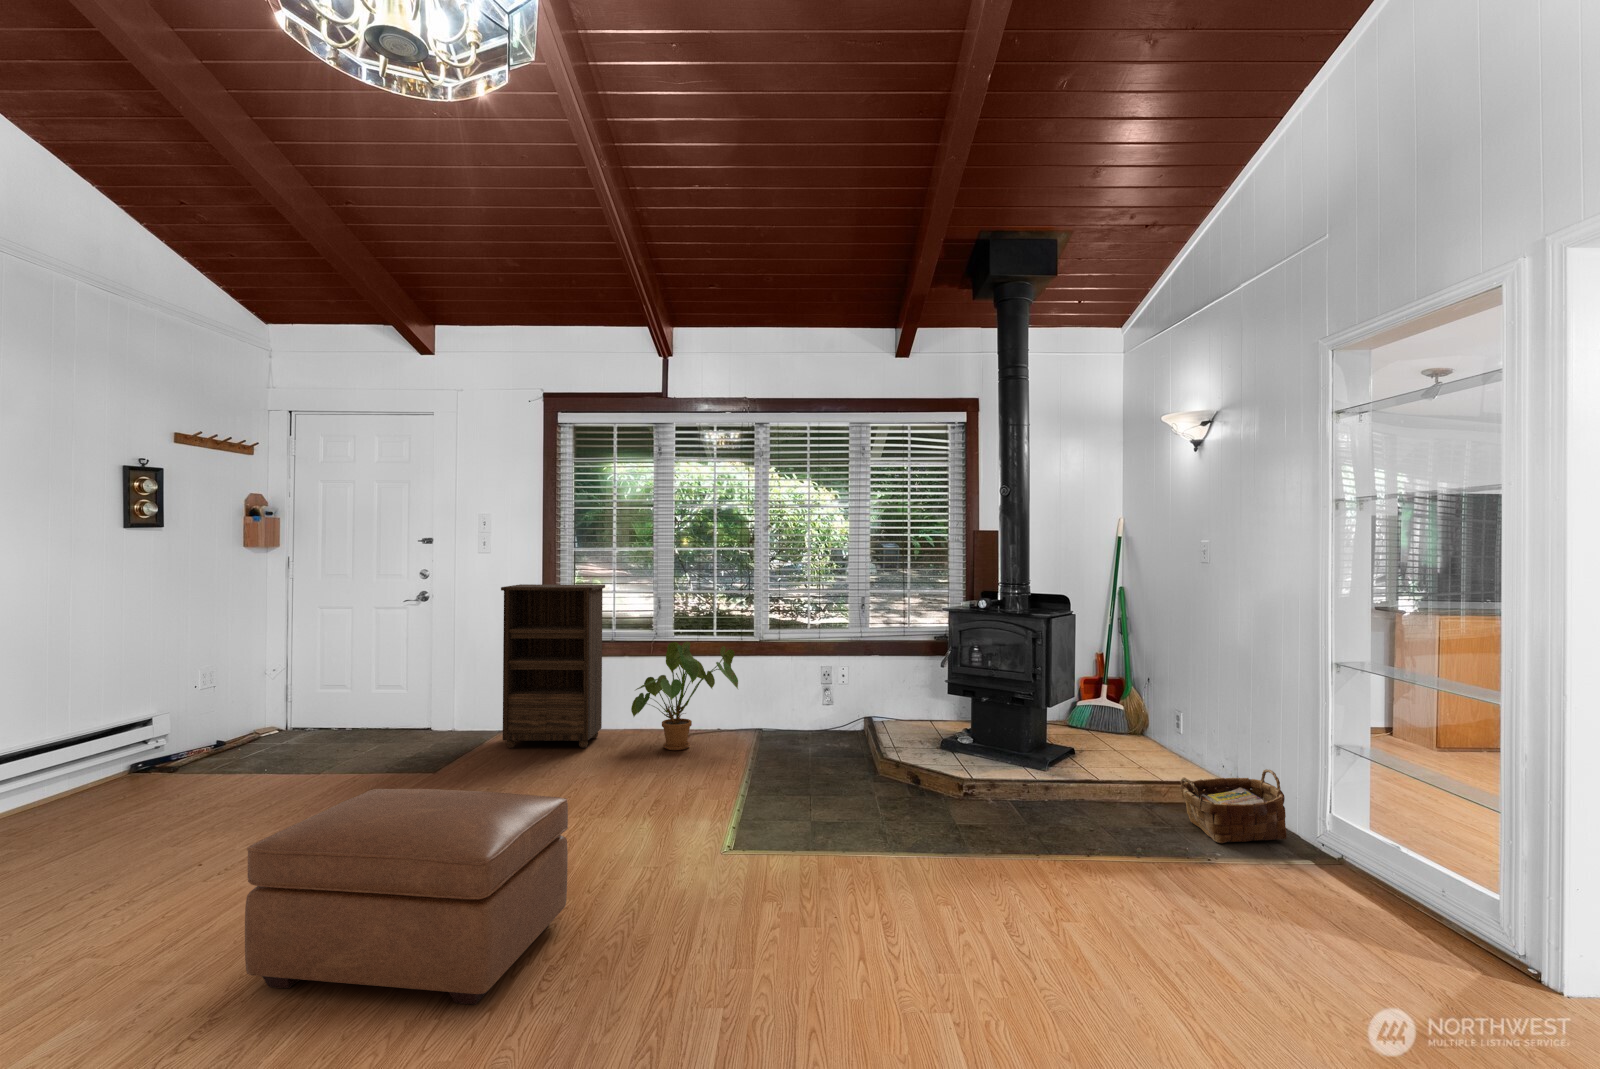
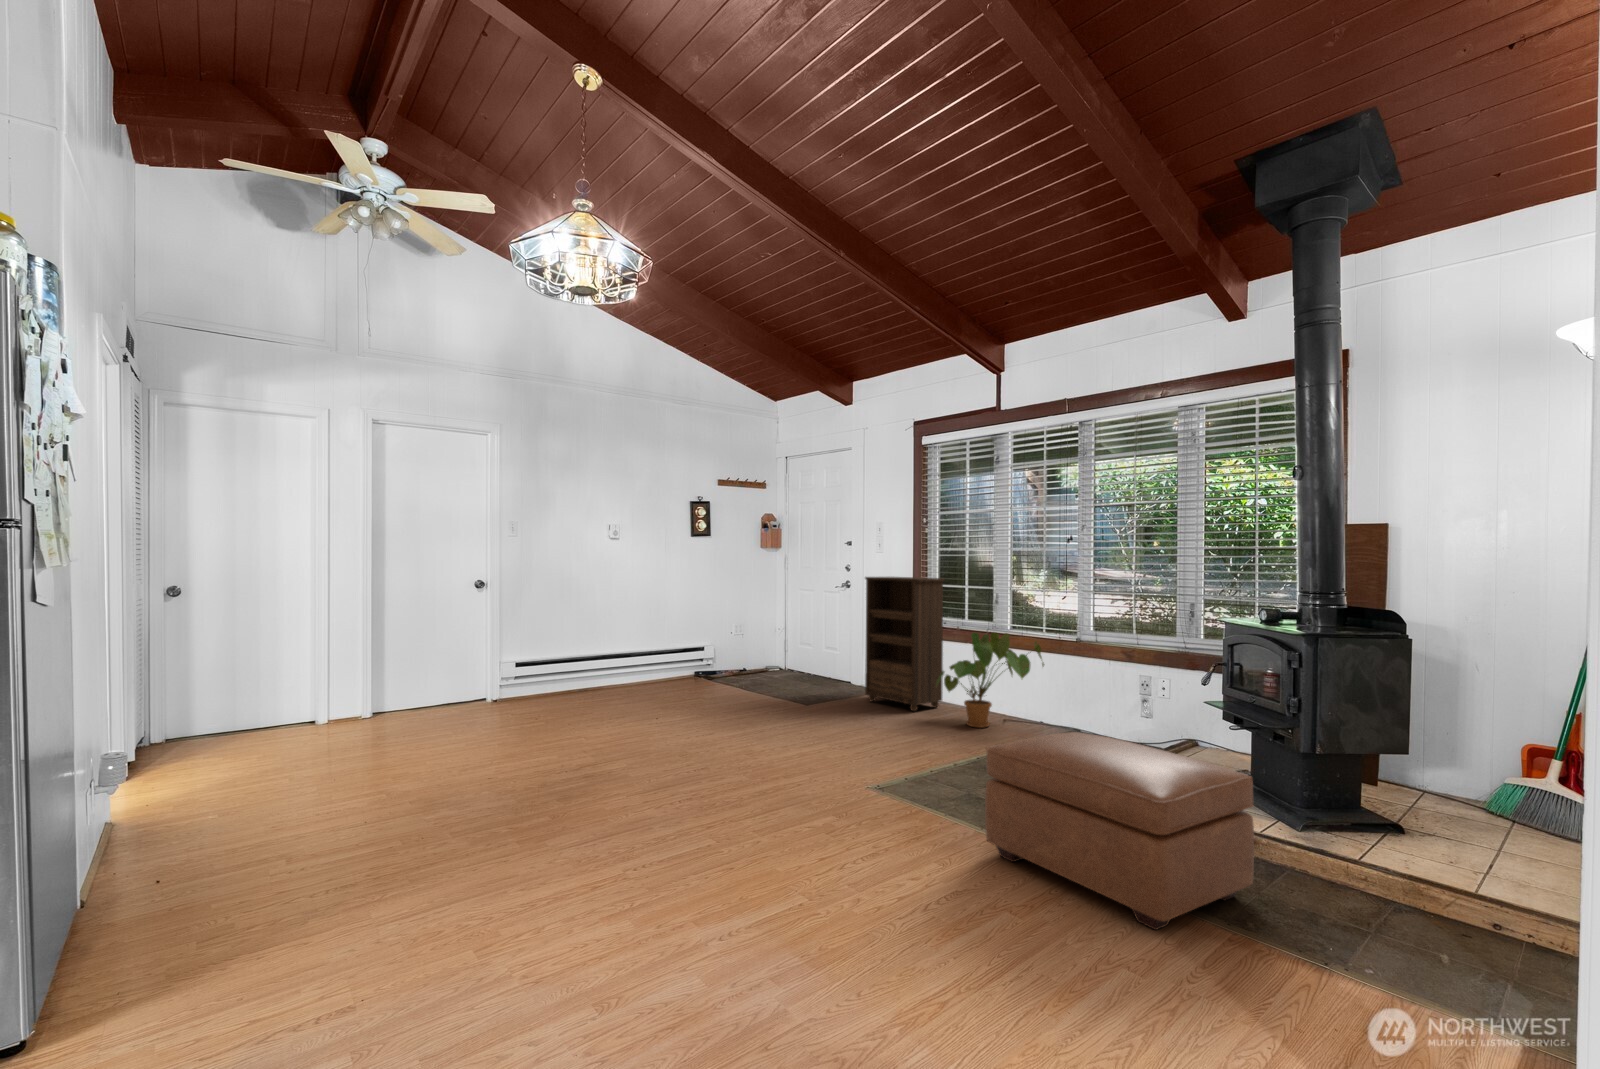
woven basket: present [1180,769,1287,843] -> none [1365,863,1564,1014]
ottoman: present [245,789,568,1005] -> present [985,732,1254,930]

